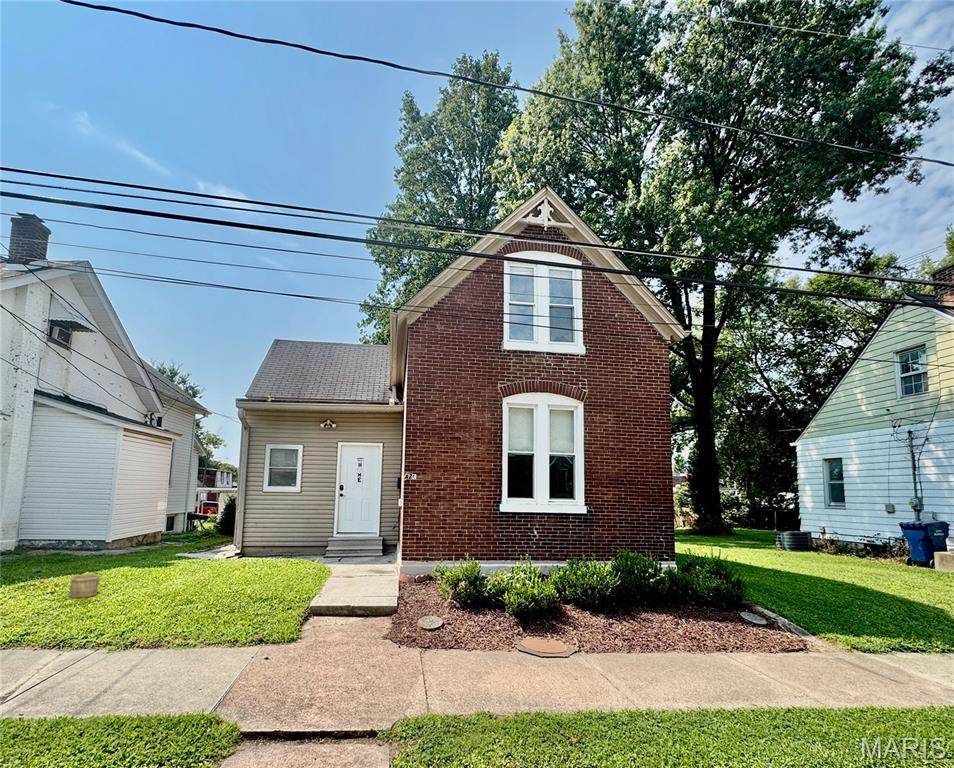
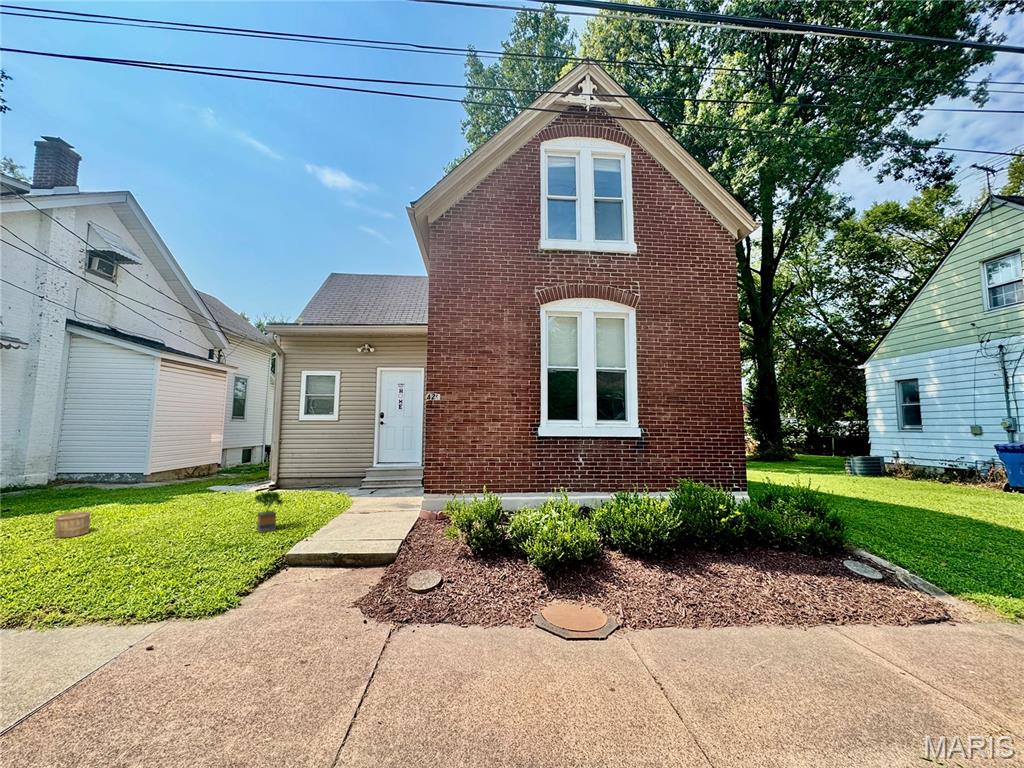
potted tree: none [259,556,285,593] -> present [255,492,283,532]

